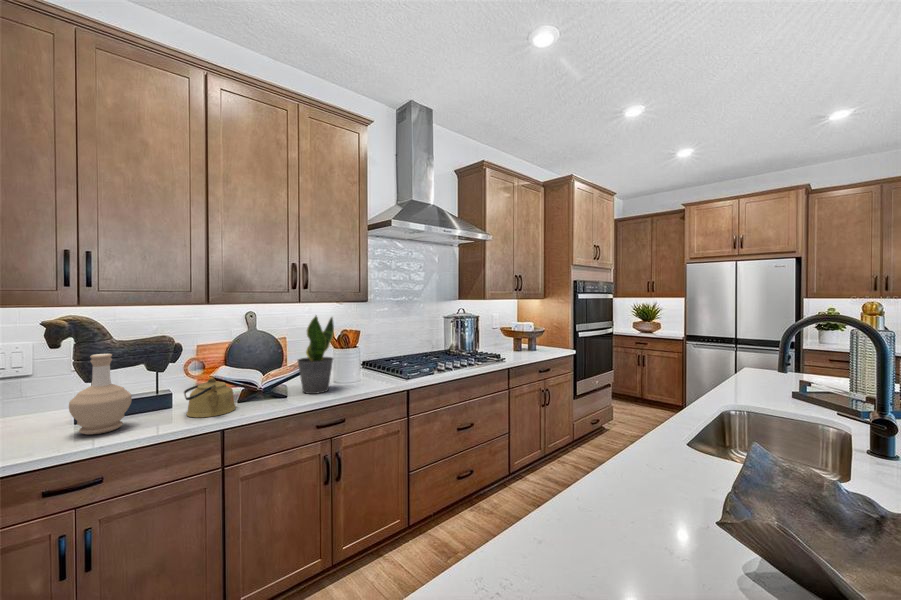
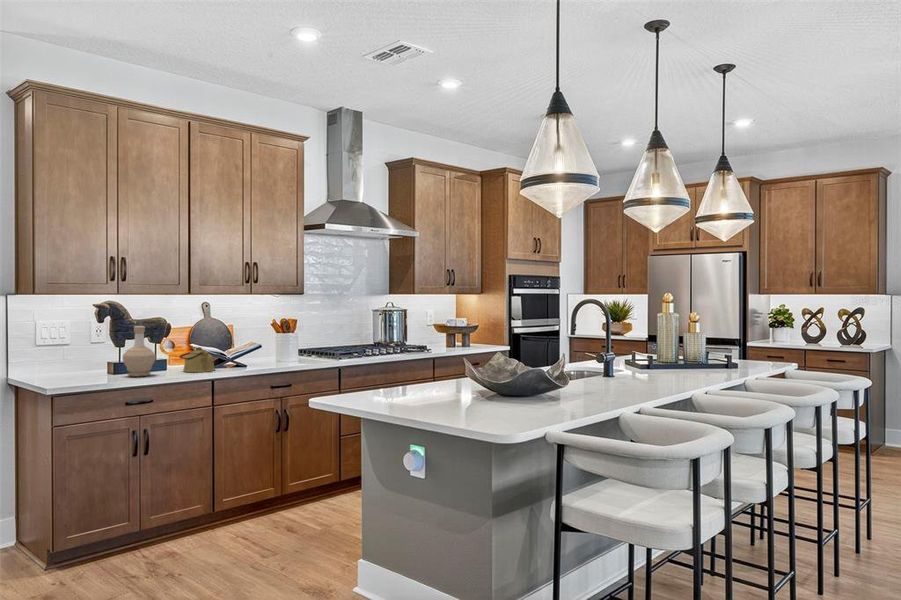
potted plant: present [298,315,334,394] -> none [251,303,280,365]

